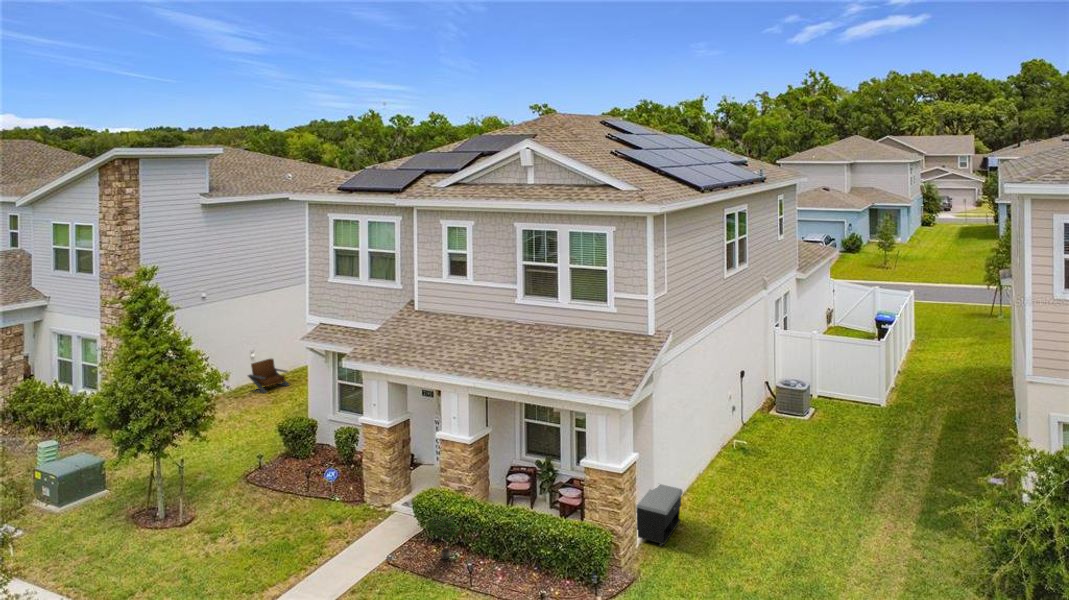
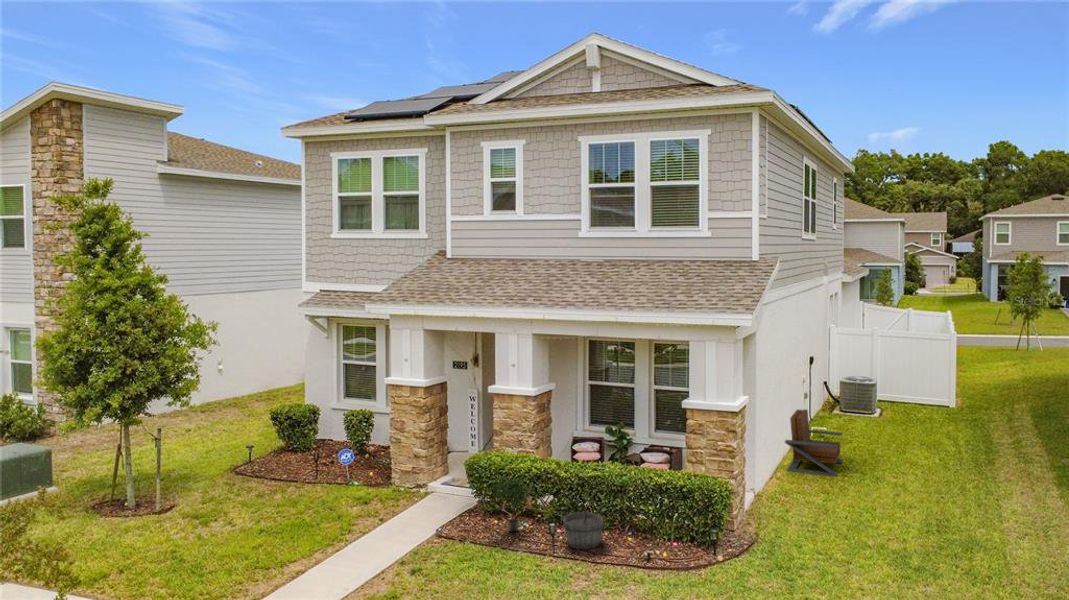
lounge chair: present [248,359,289,393] -> present [785,410,842,477]
storage bench: present [636,484,683,545] -> none [750,446,801,514]
wooden bucket: none [479,549,510,583] -> present [563,512,603,549]

